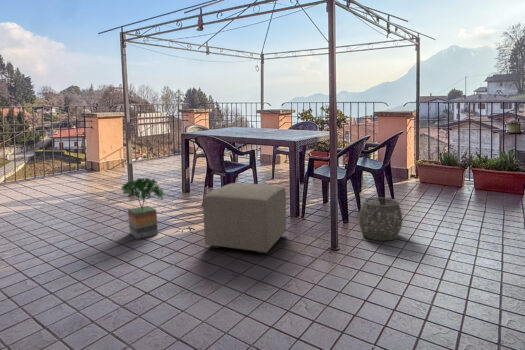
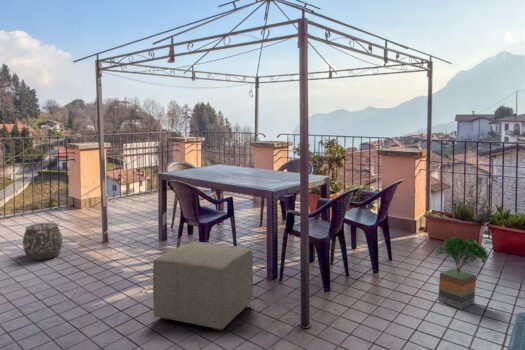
potted tree: present [121,178,164,239] -> present [435,237,489,309]
woven basket: present [359,197,402,241] -> present [23,223,62,260]

